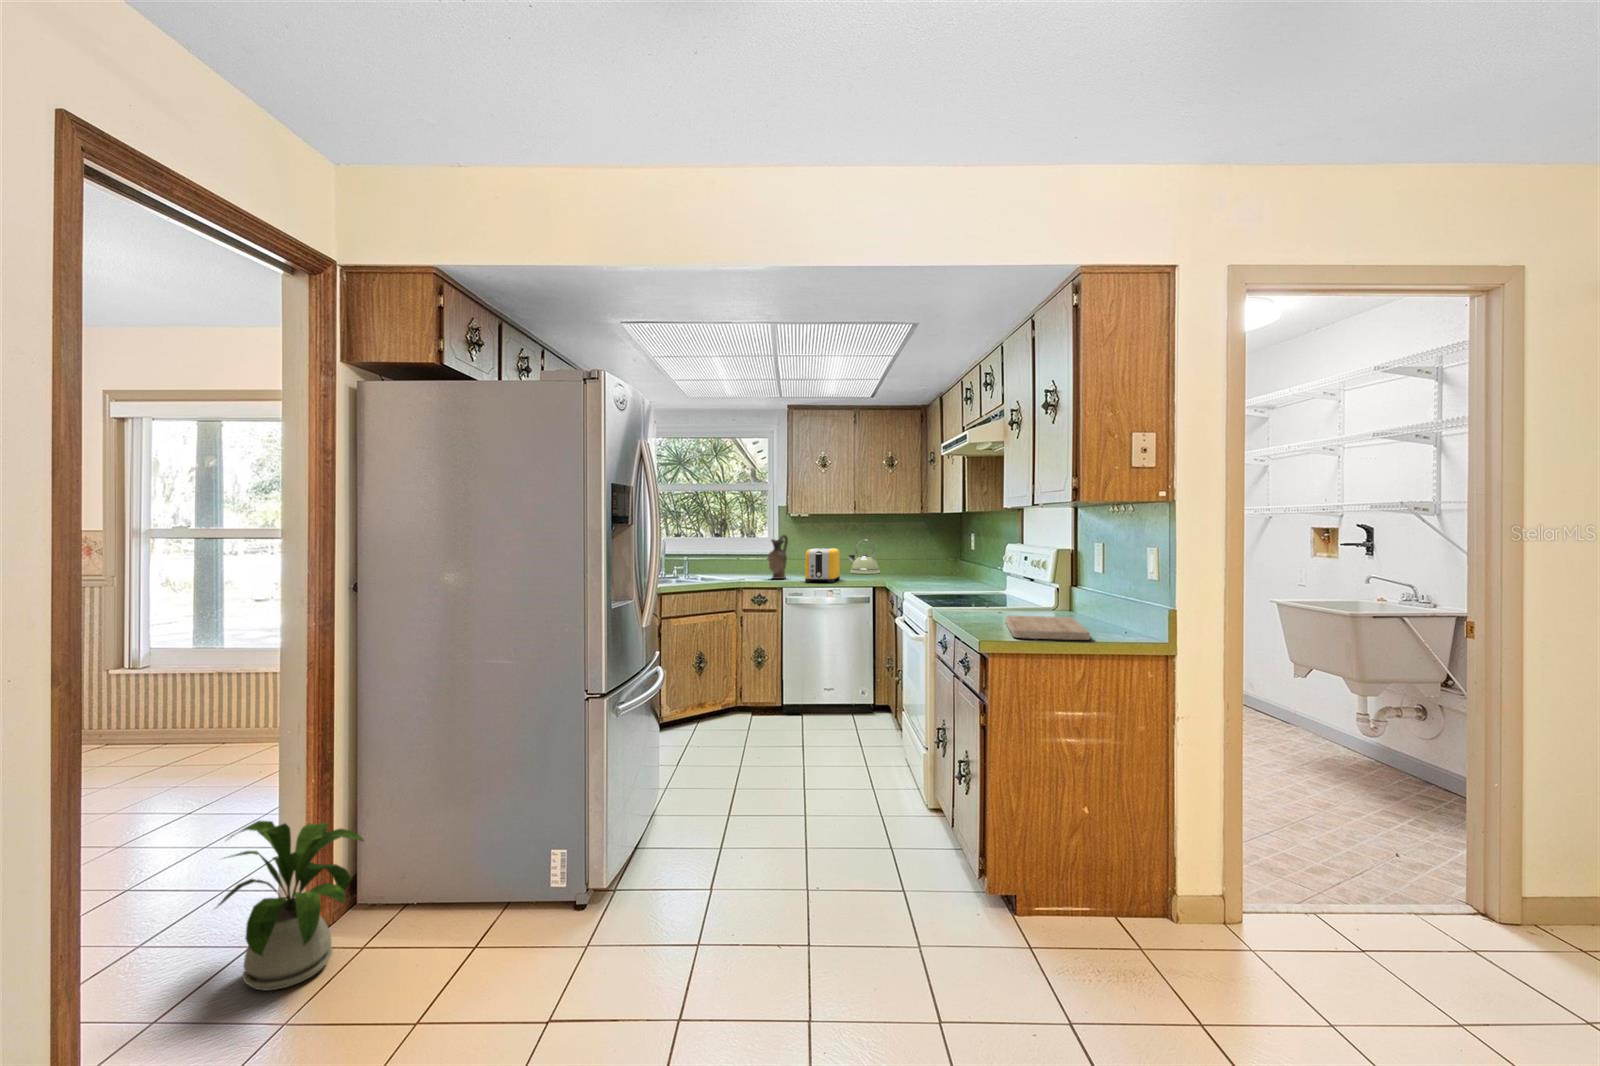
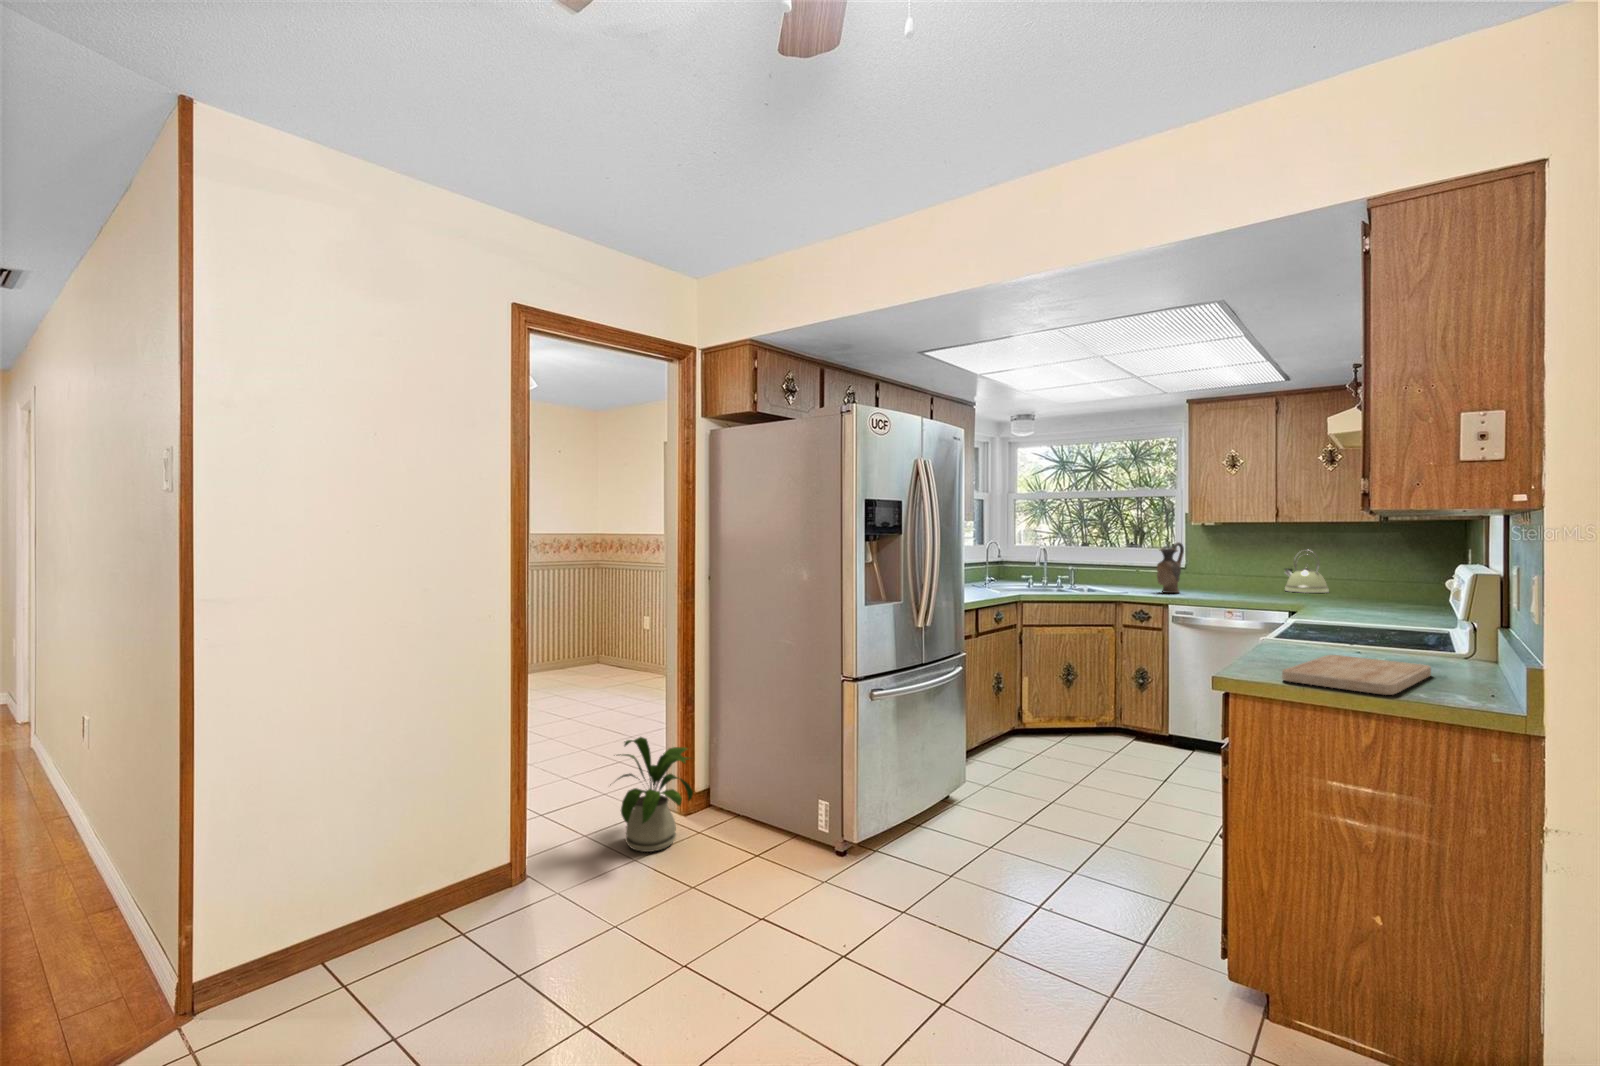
toaster: present [805,548,840,582] -> none [1192,559,1248,600]

